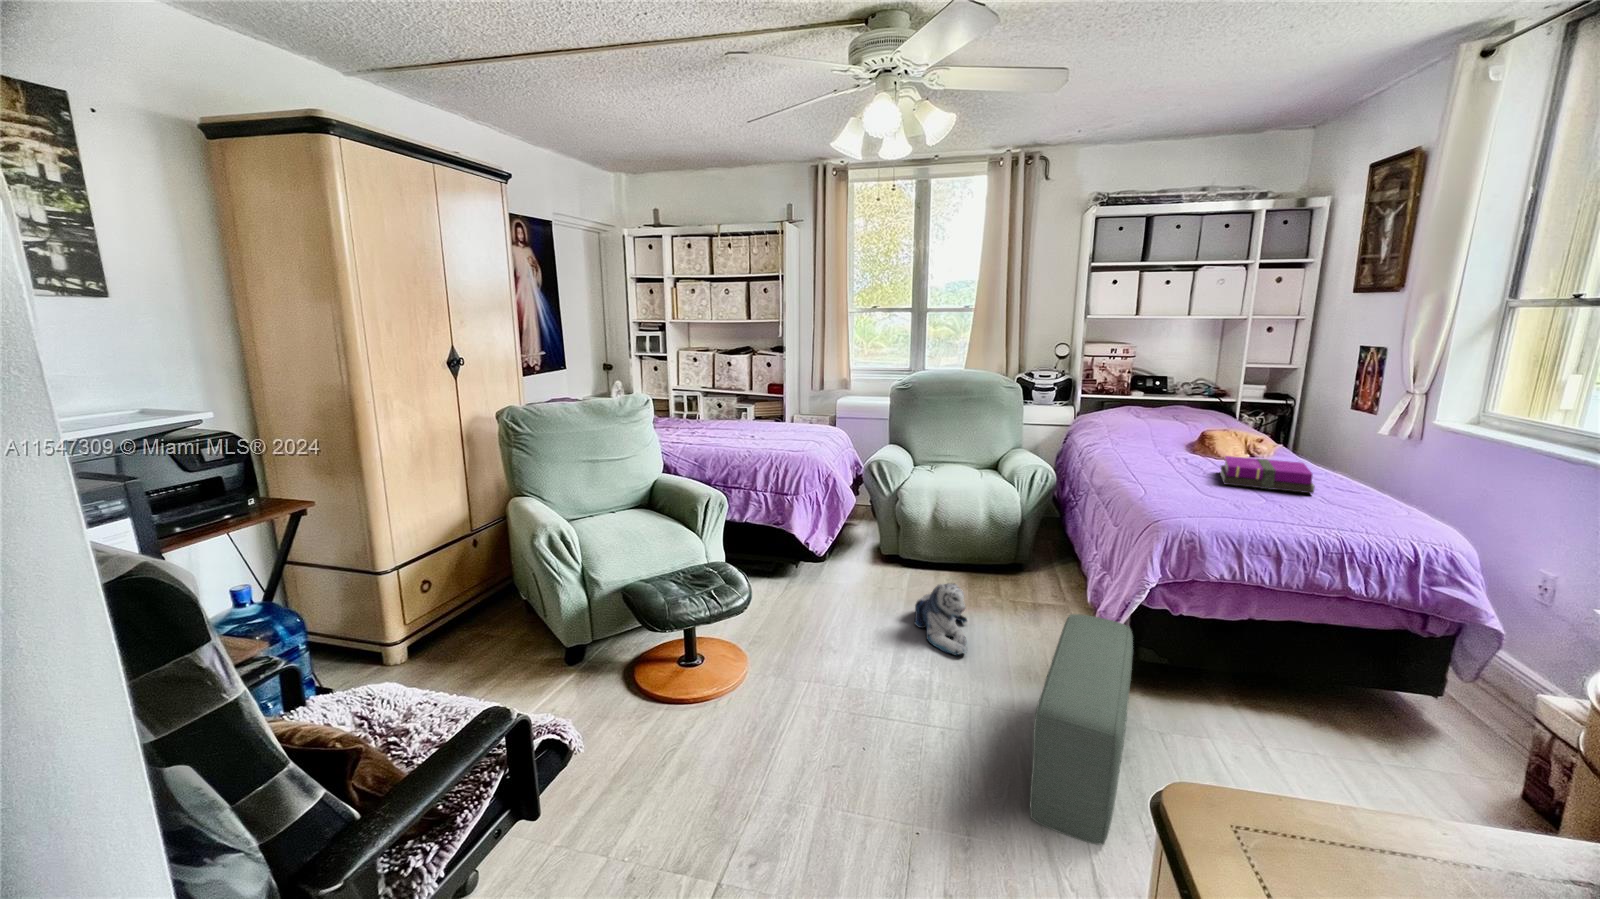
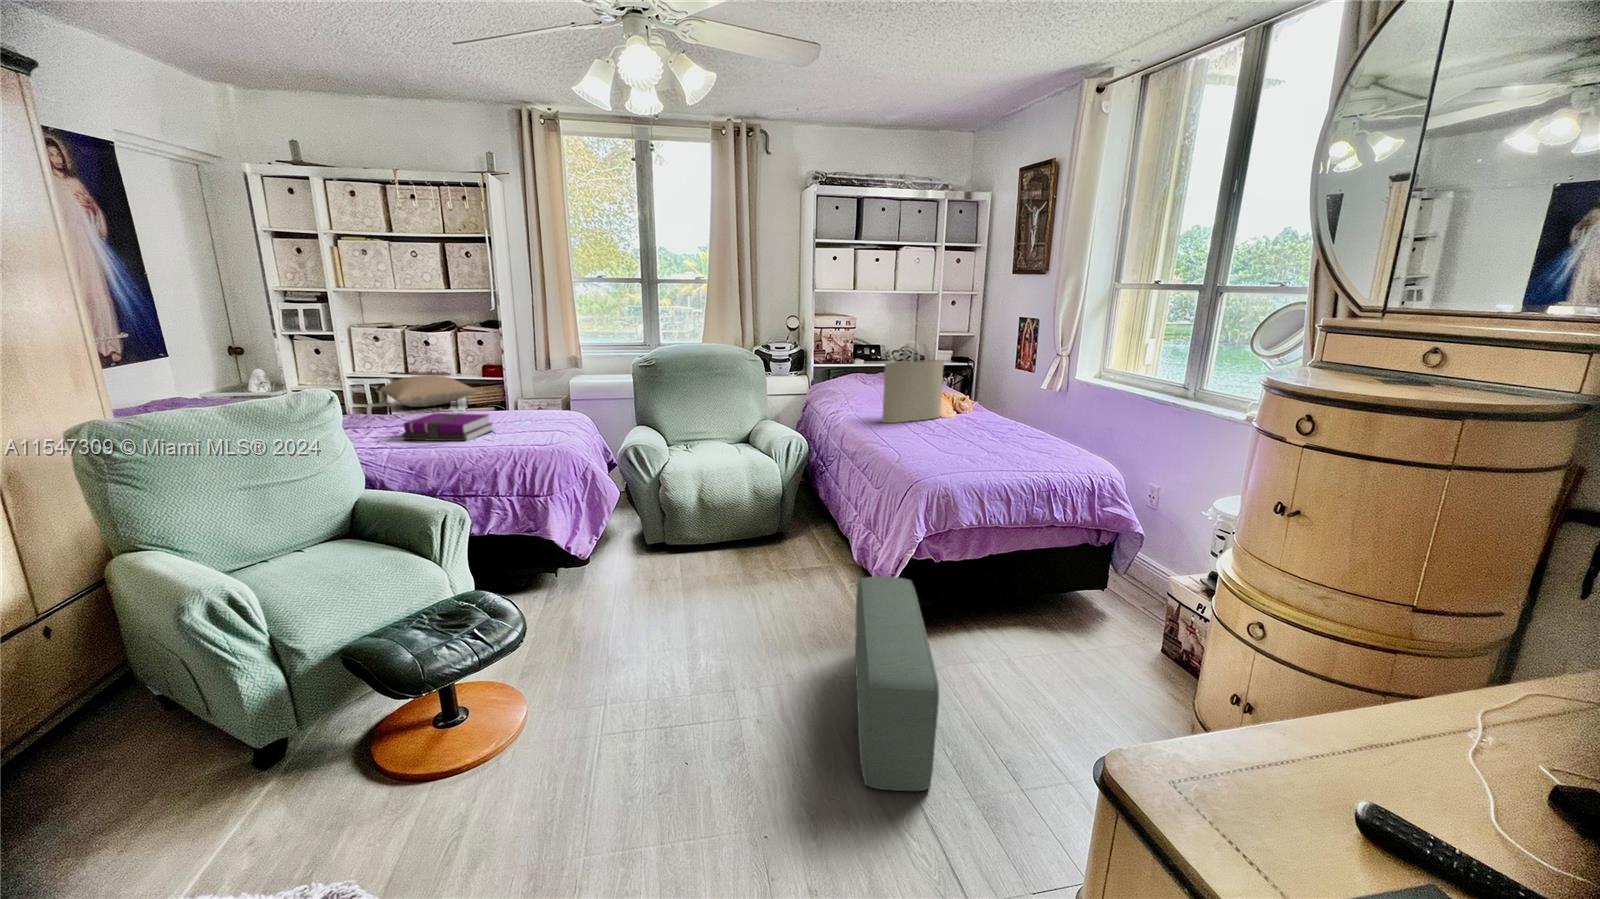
tote bag: none [1142,370,1231,460] -> present [882,342,944,423]
pillow: none [692,391,761,416] -> present [381,375,477,407]
notebook: present [1220,456,1315,494] -> present [402,413,493,441]
plush toy: present [914,583,967,655] -> none [700,565,762,637]

